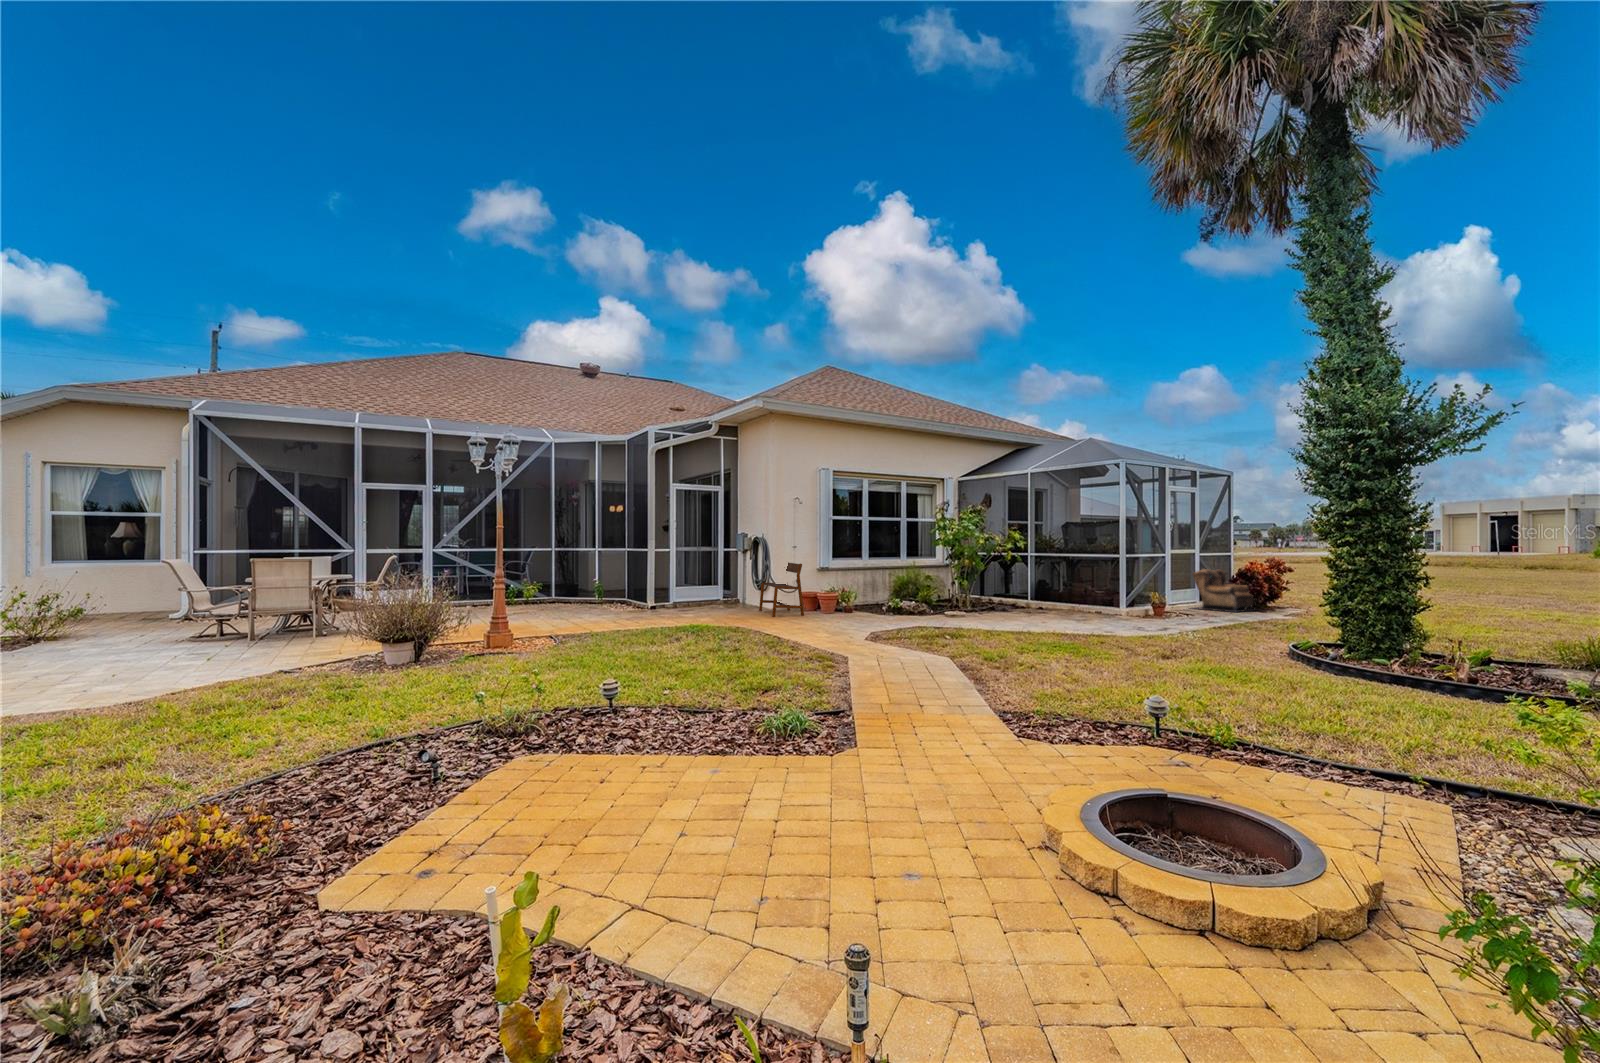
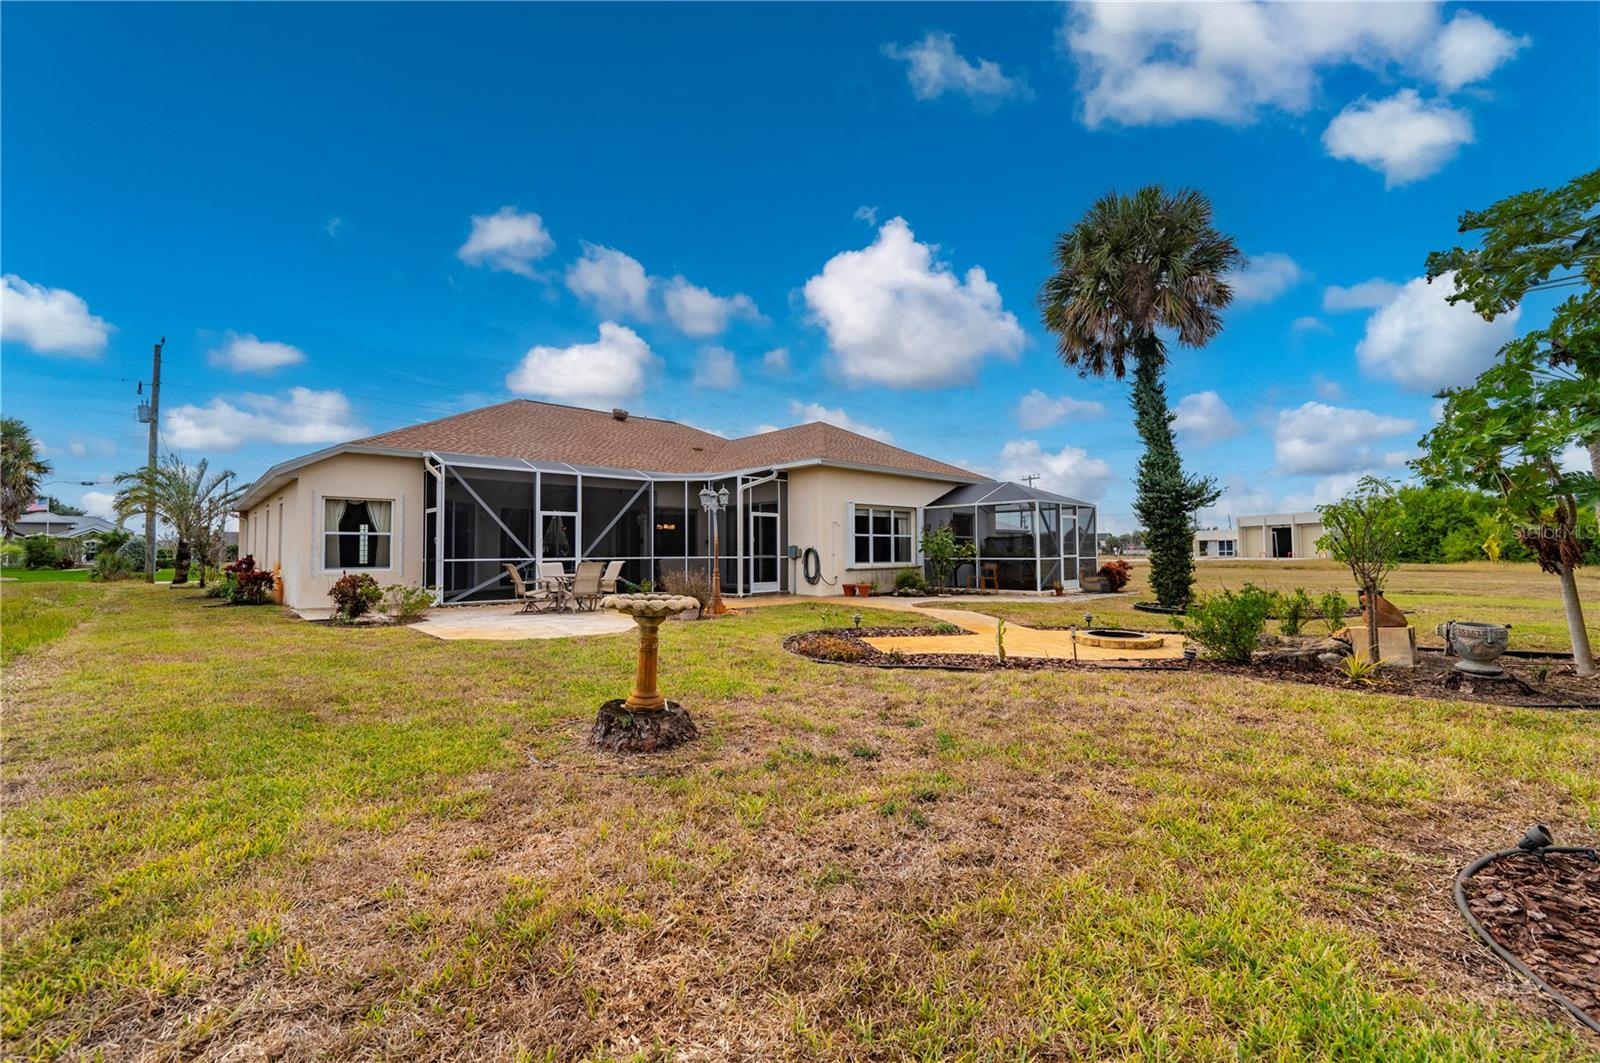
bench: present [759,562,804,617] -> present [967,564,998,595]

